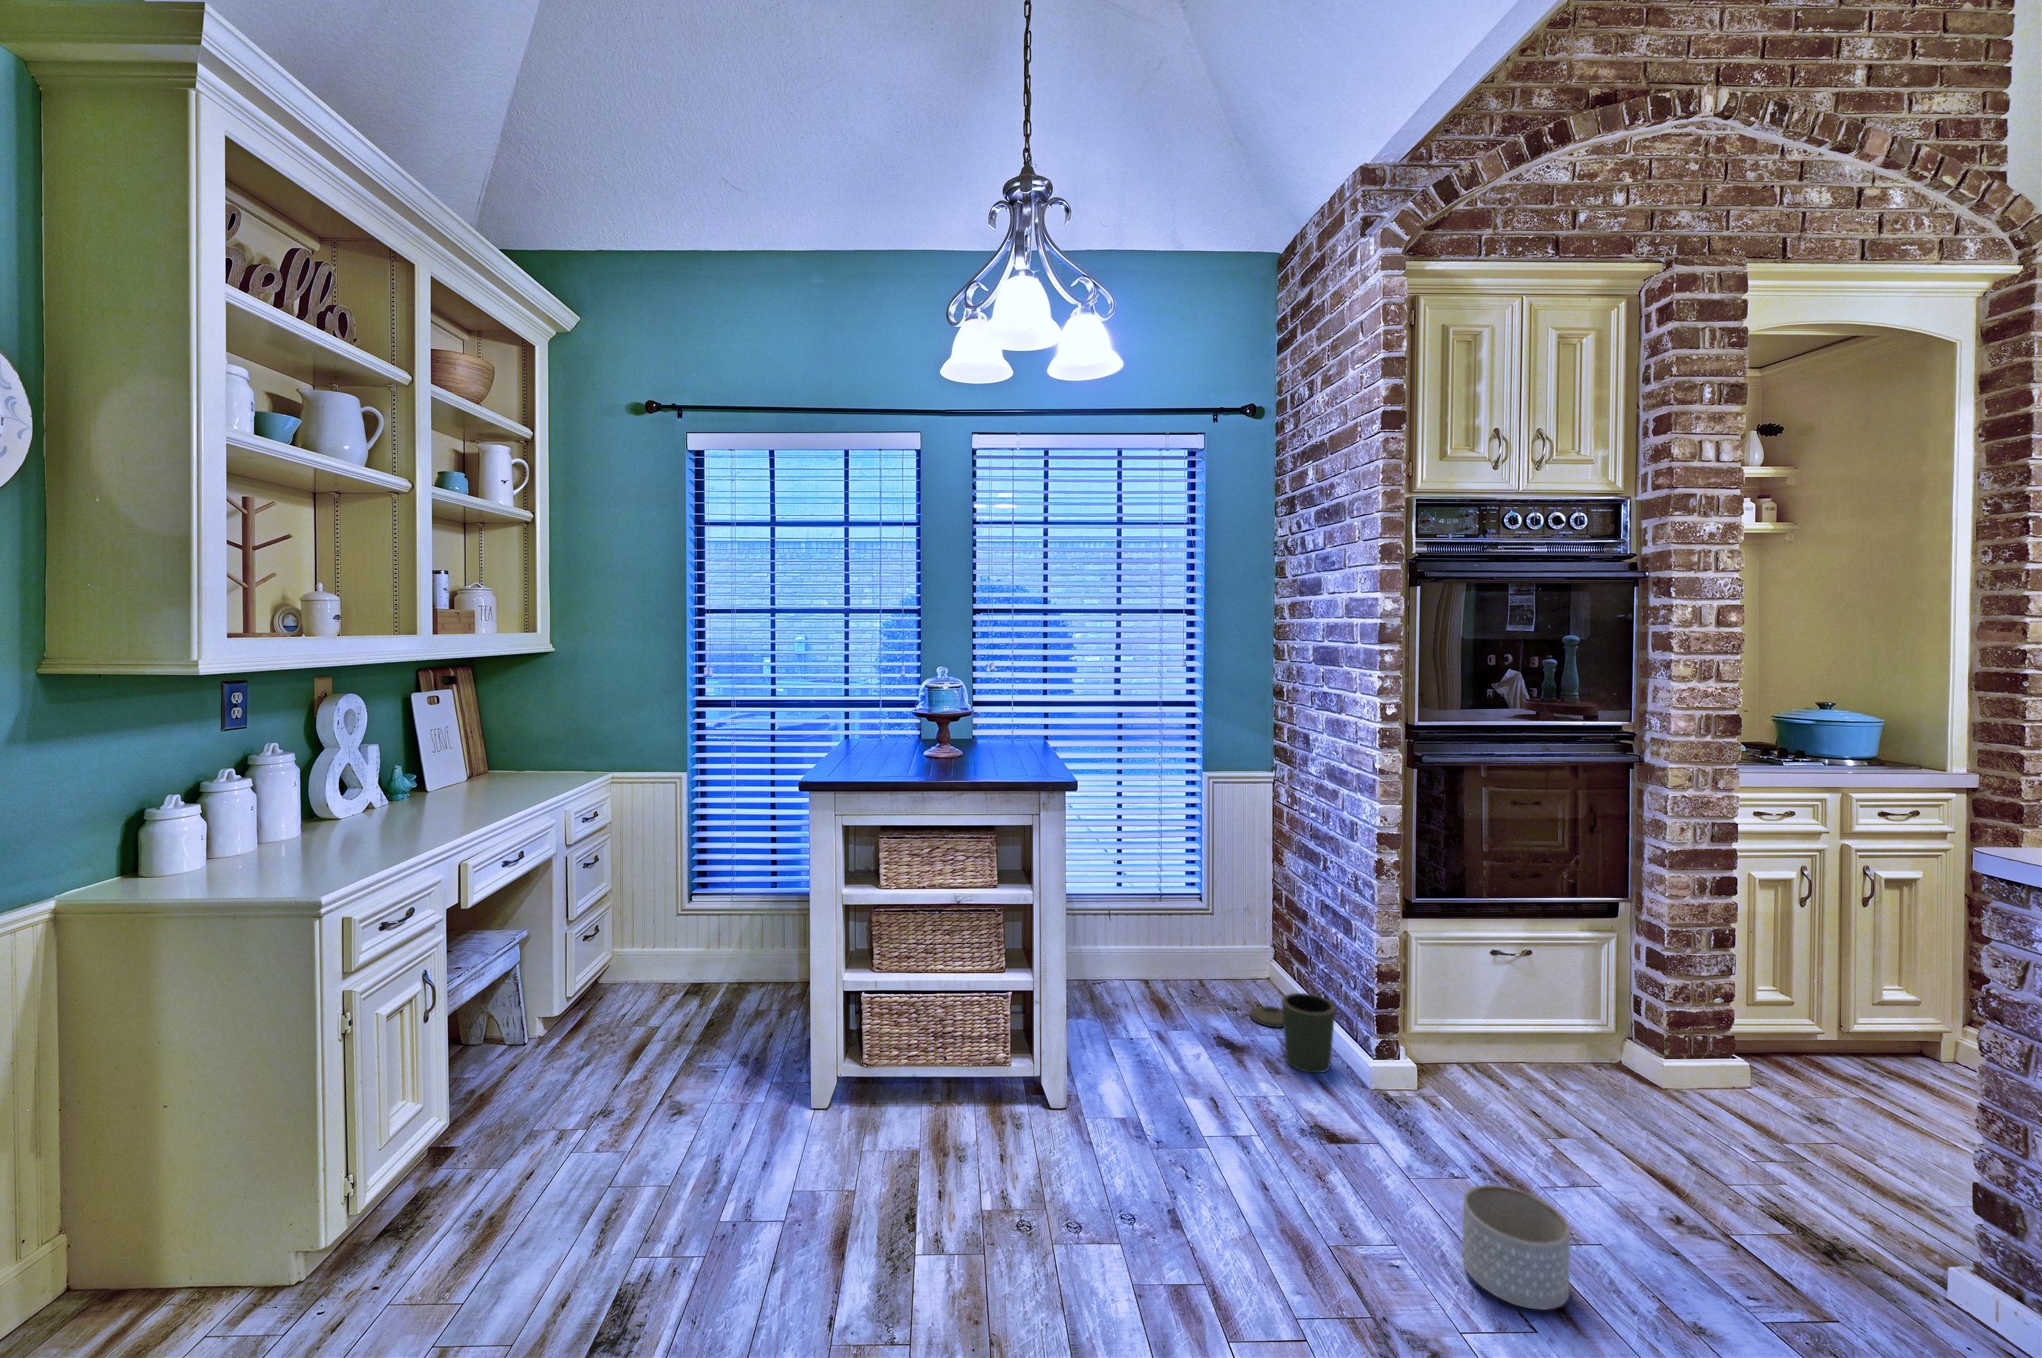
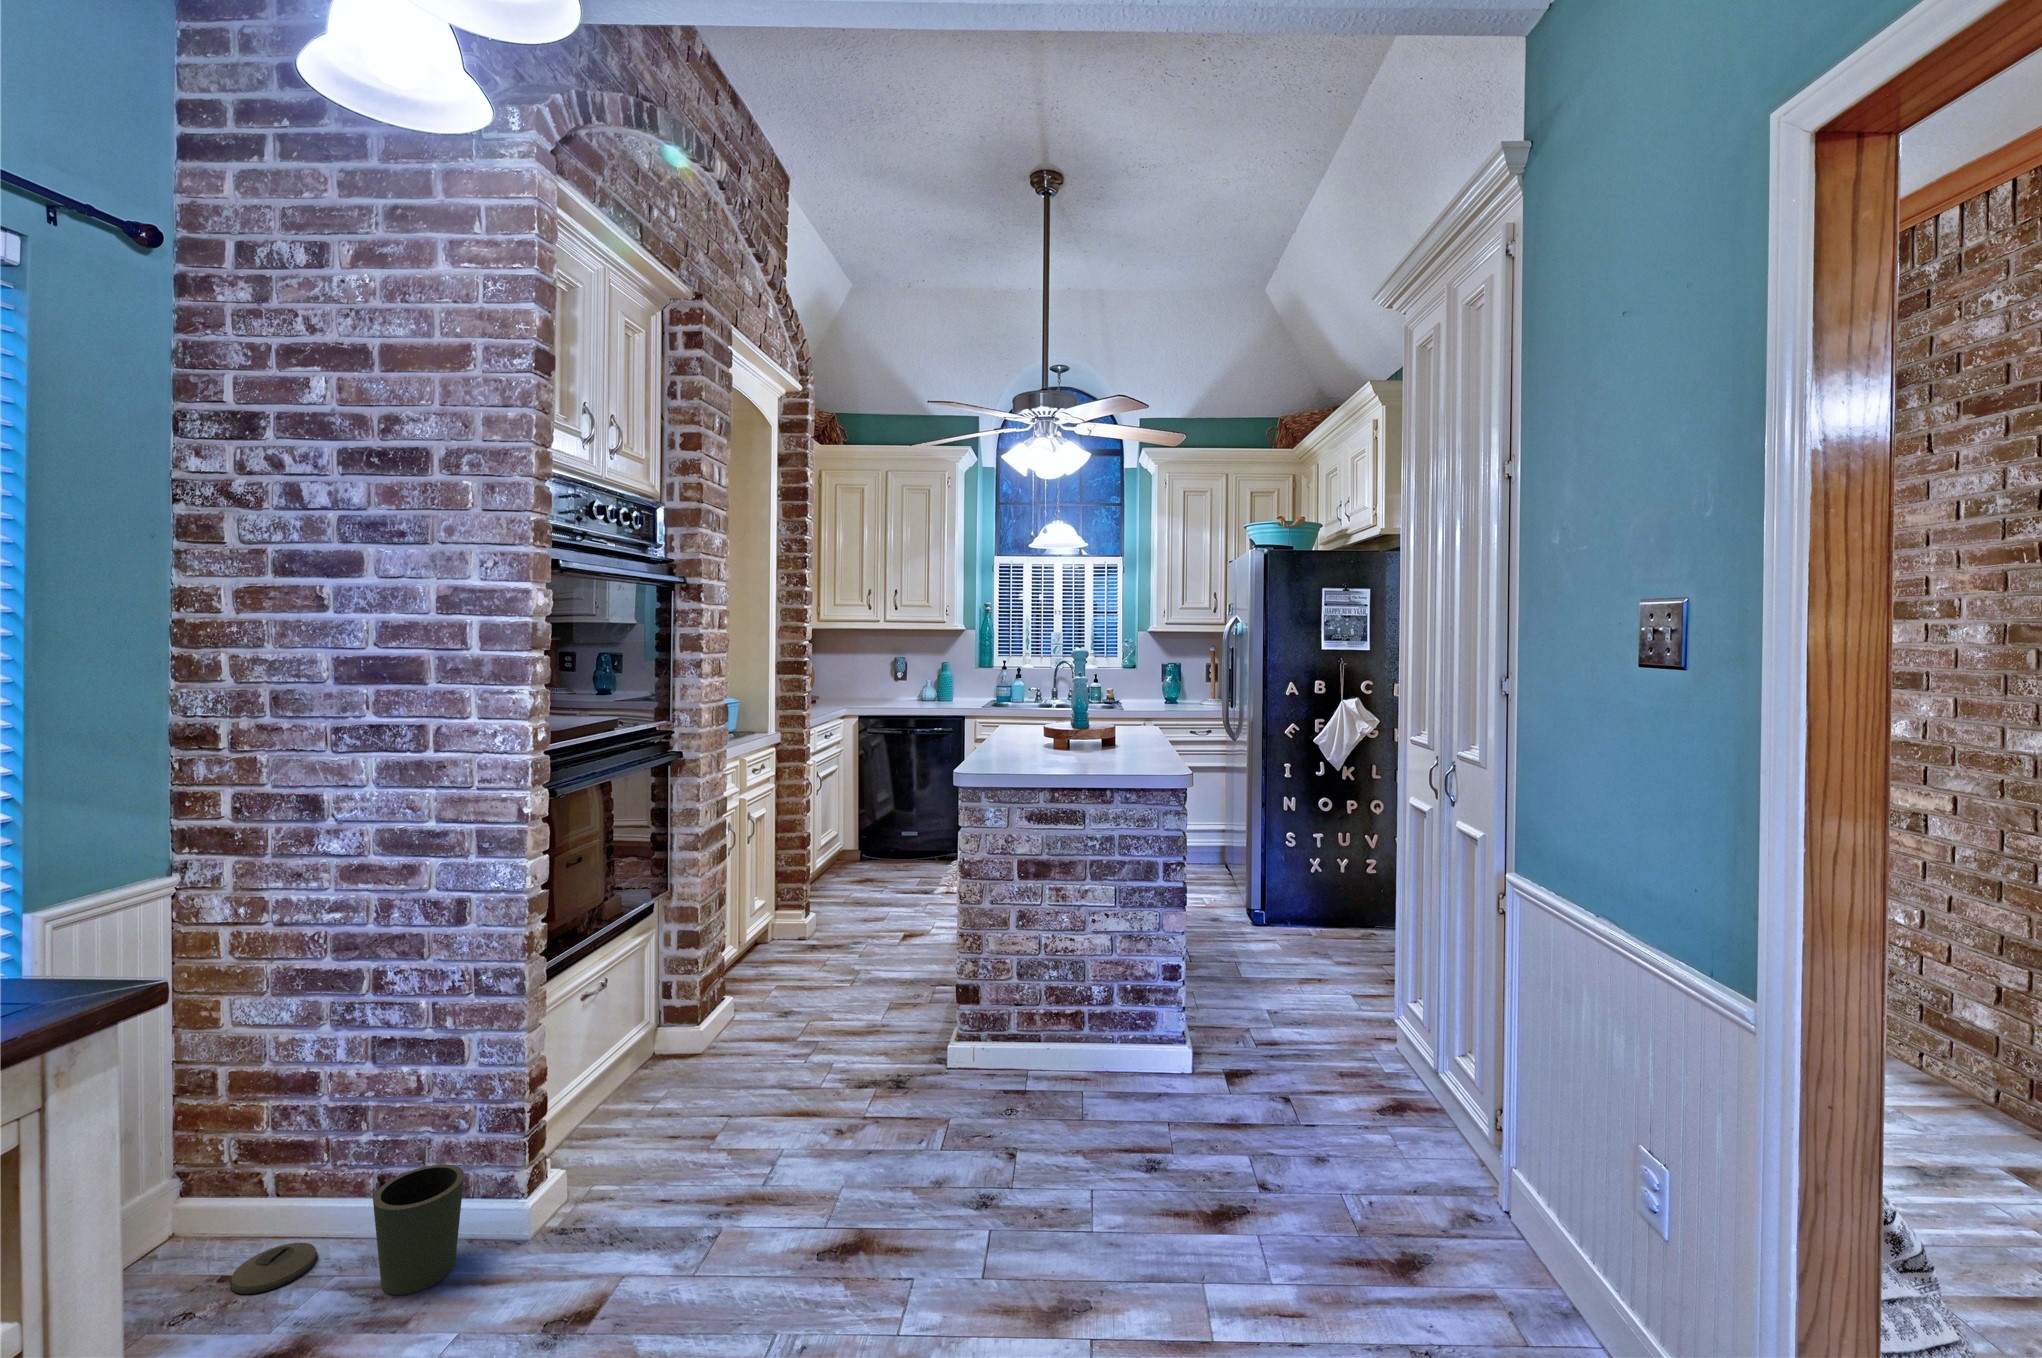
planter: present [1463,1184,1570,1310] -> none [816,1171,906,1288]

